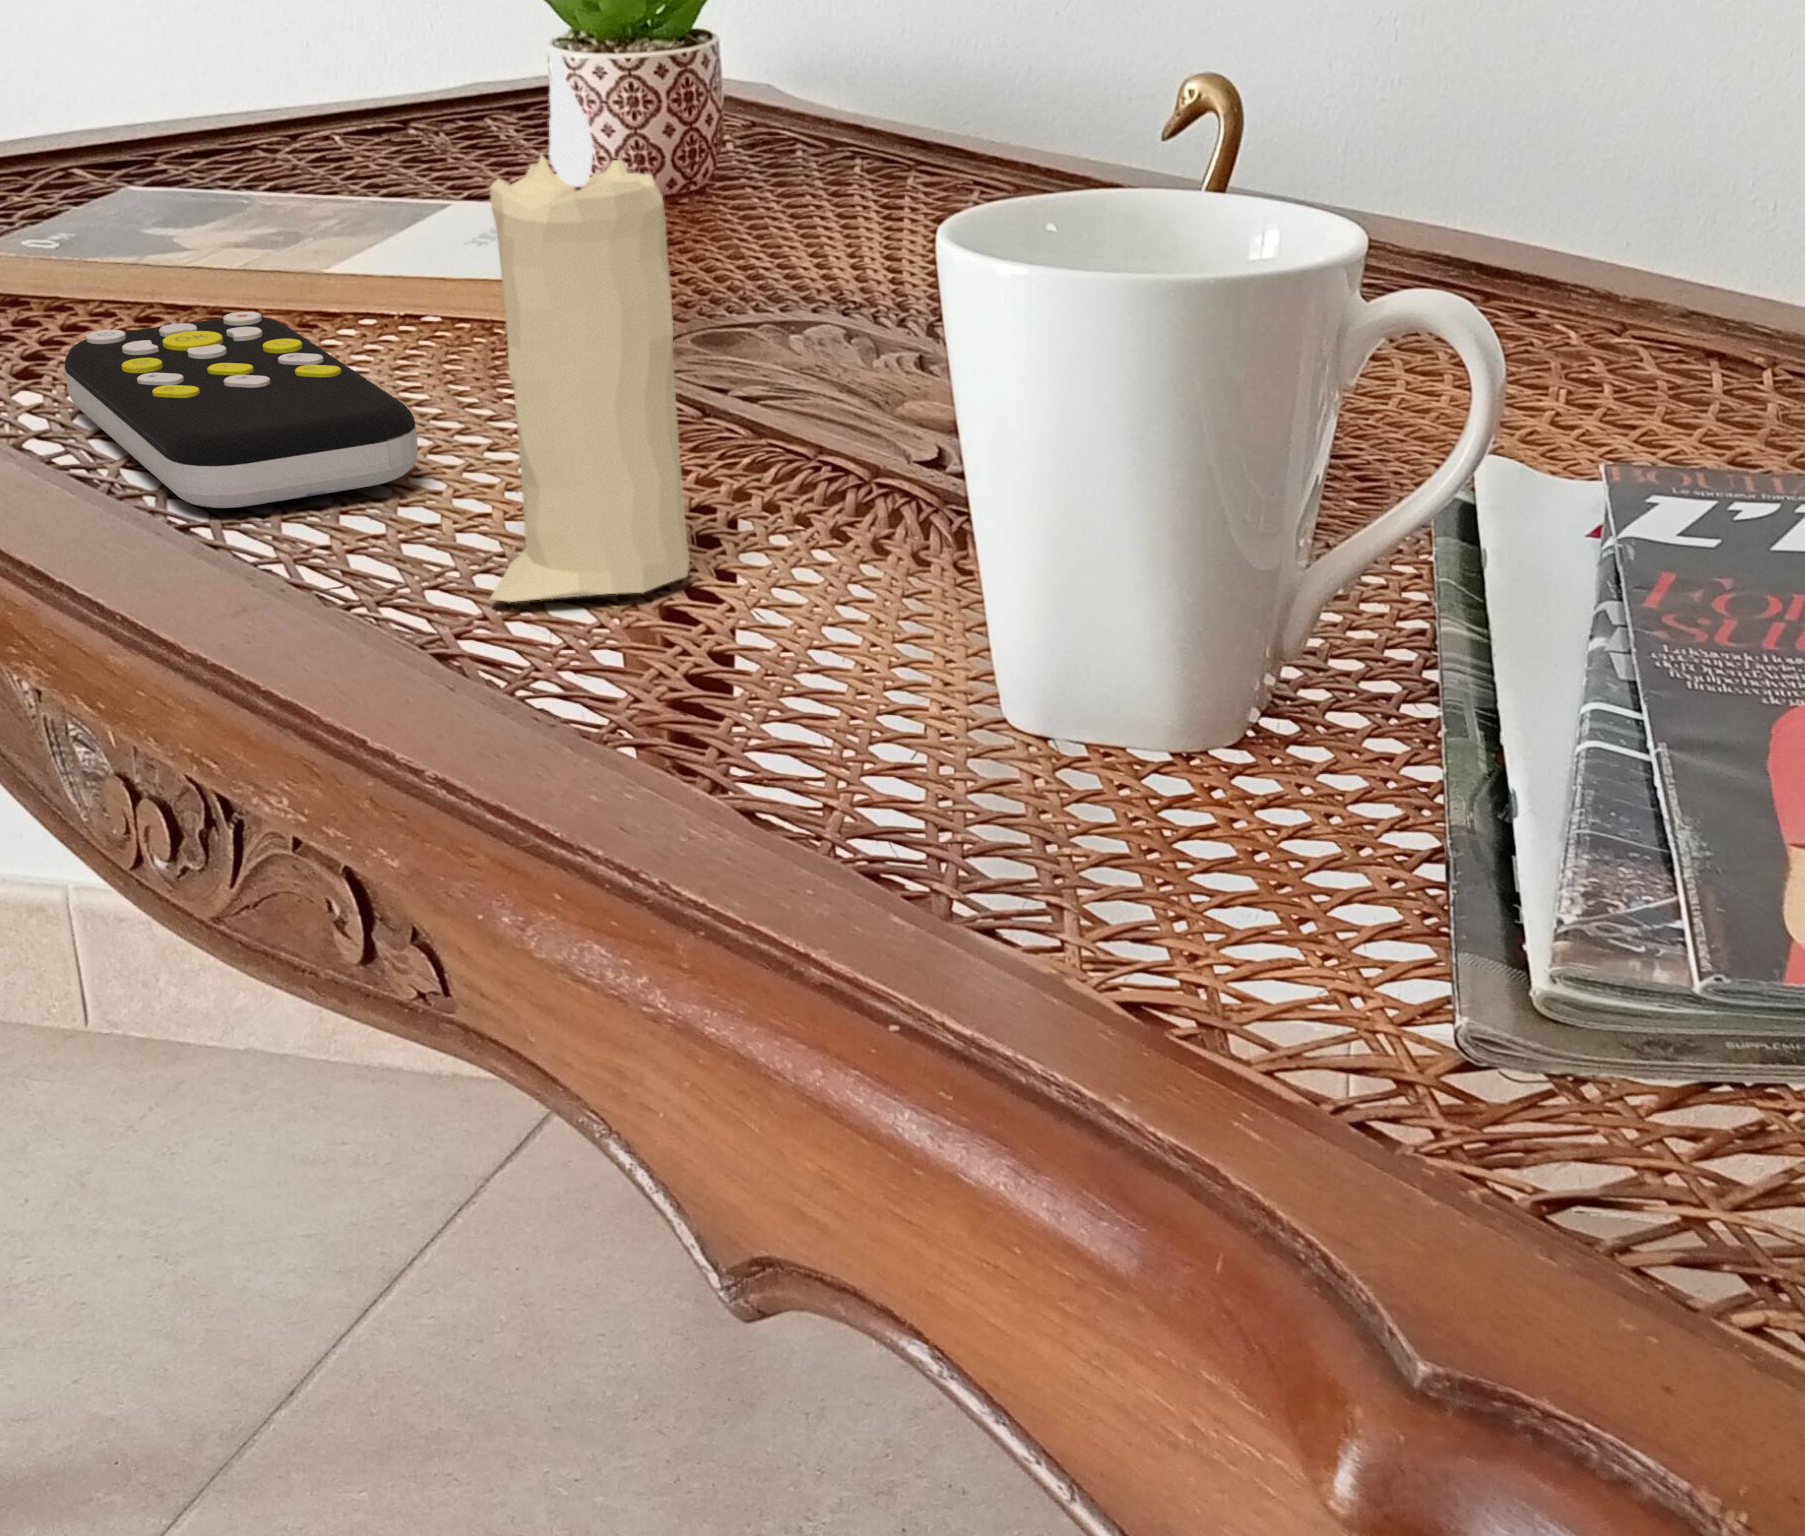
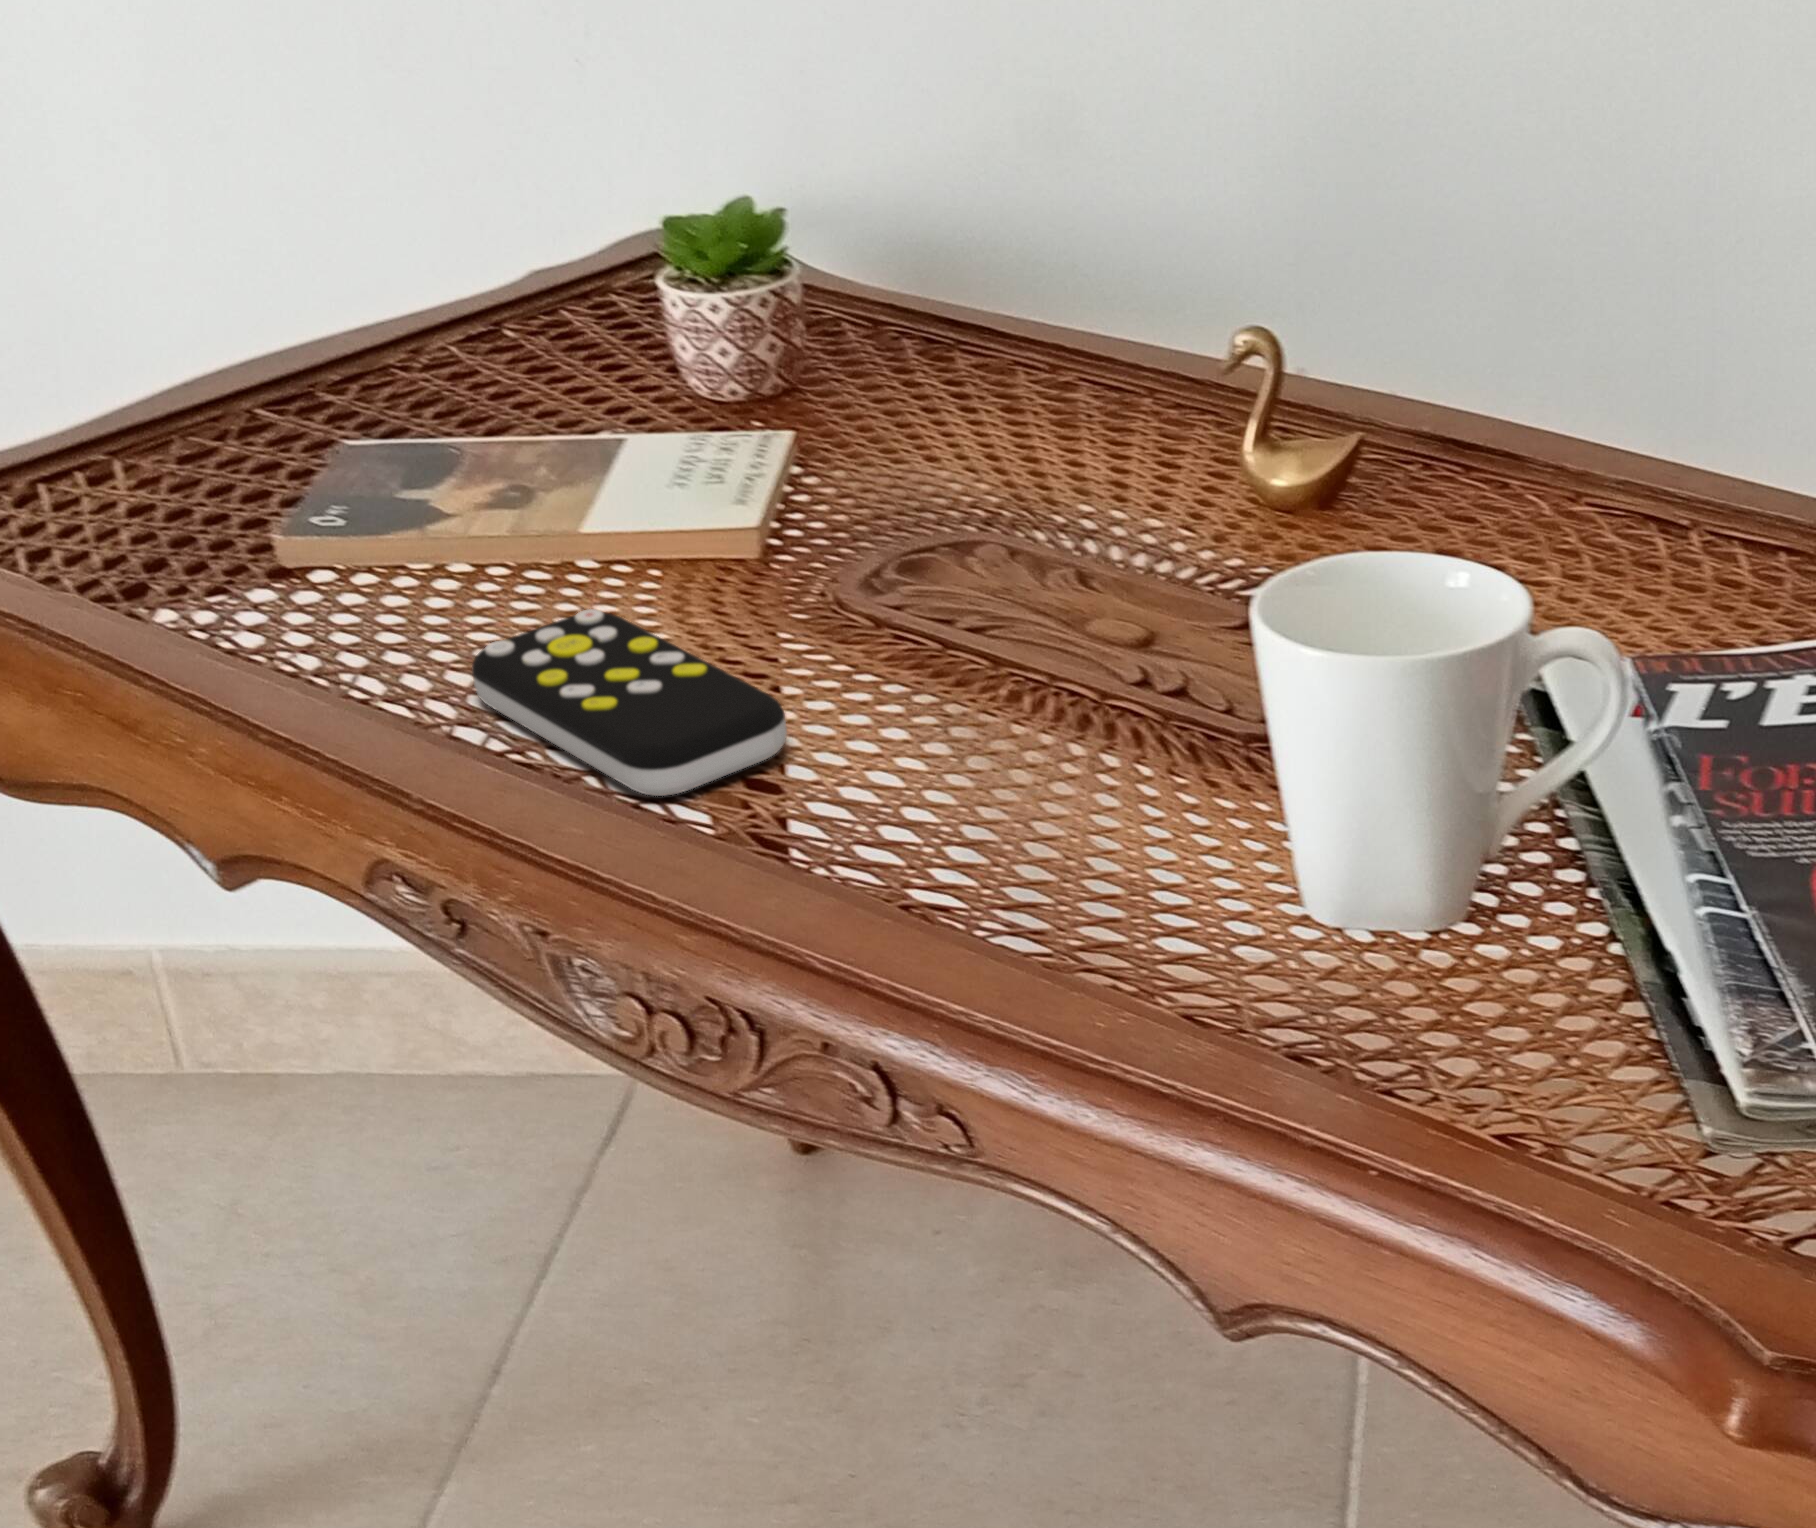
candle: present [490,48,690,602] -> none [894,493,1036,861]

